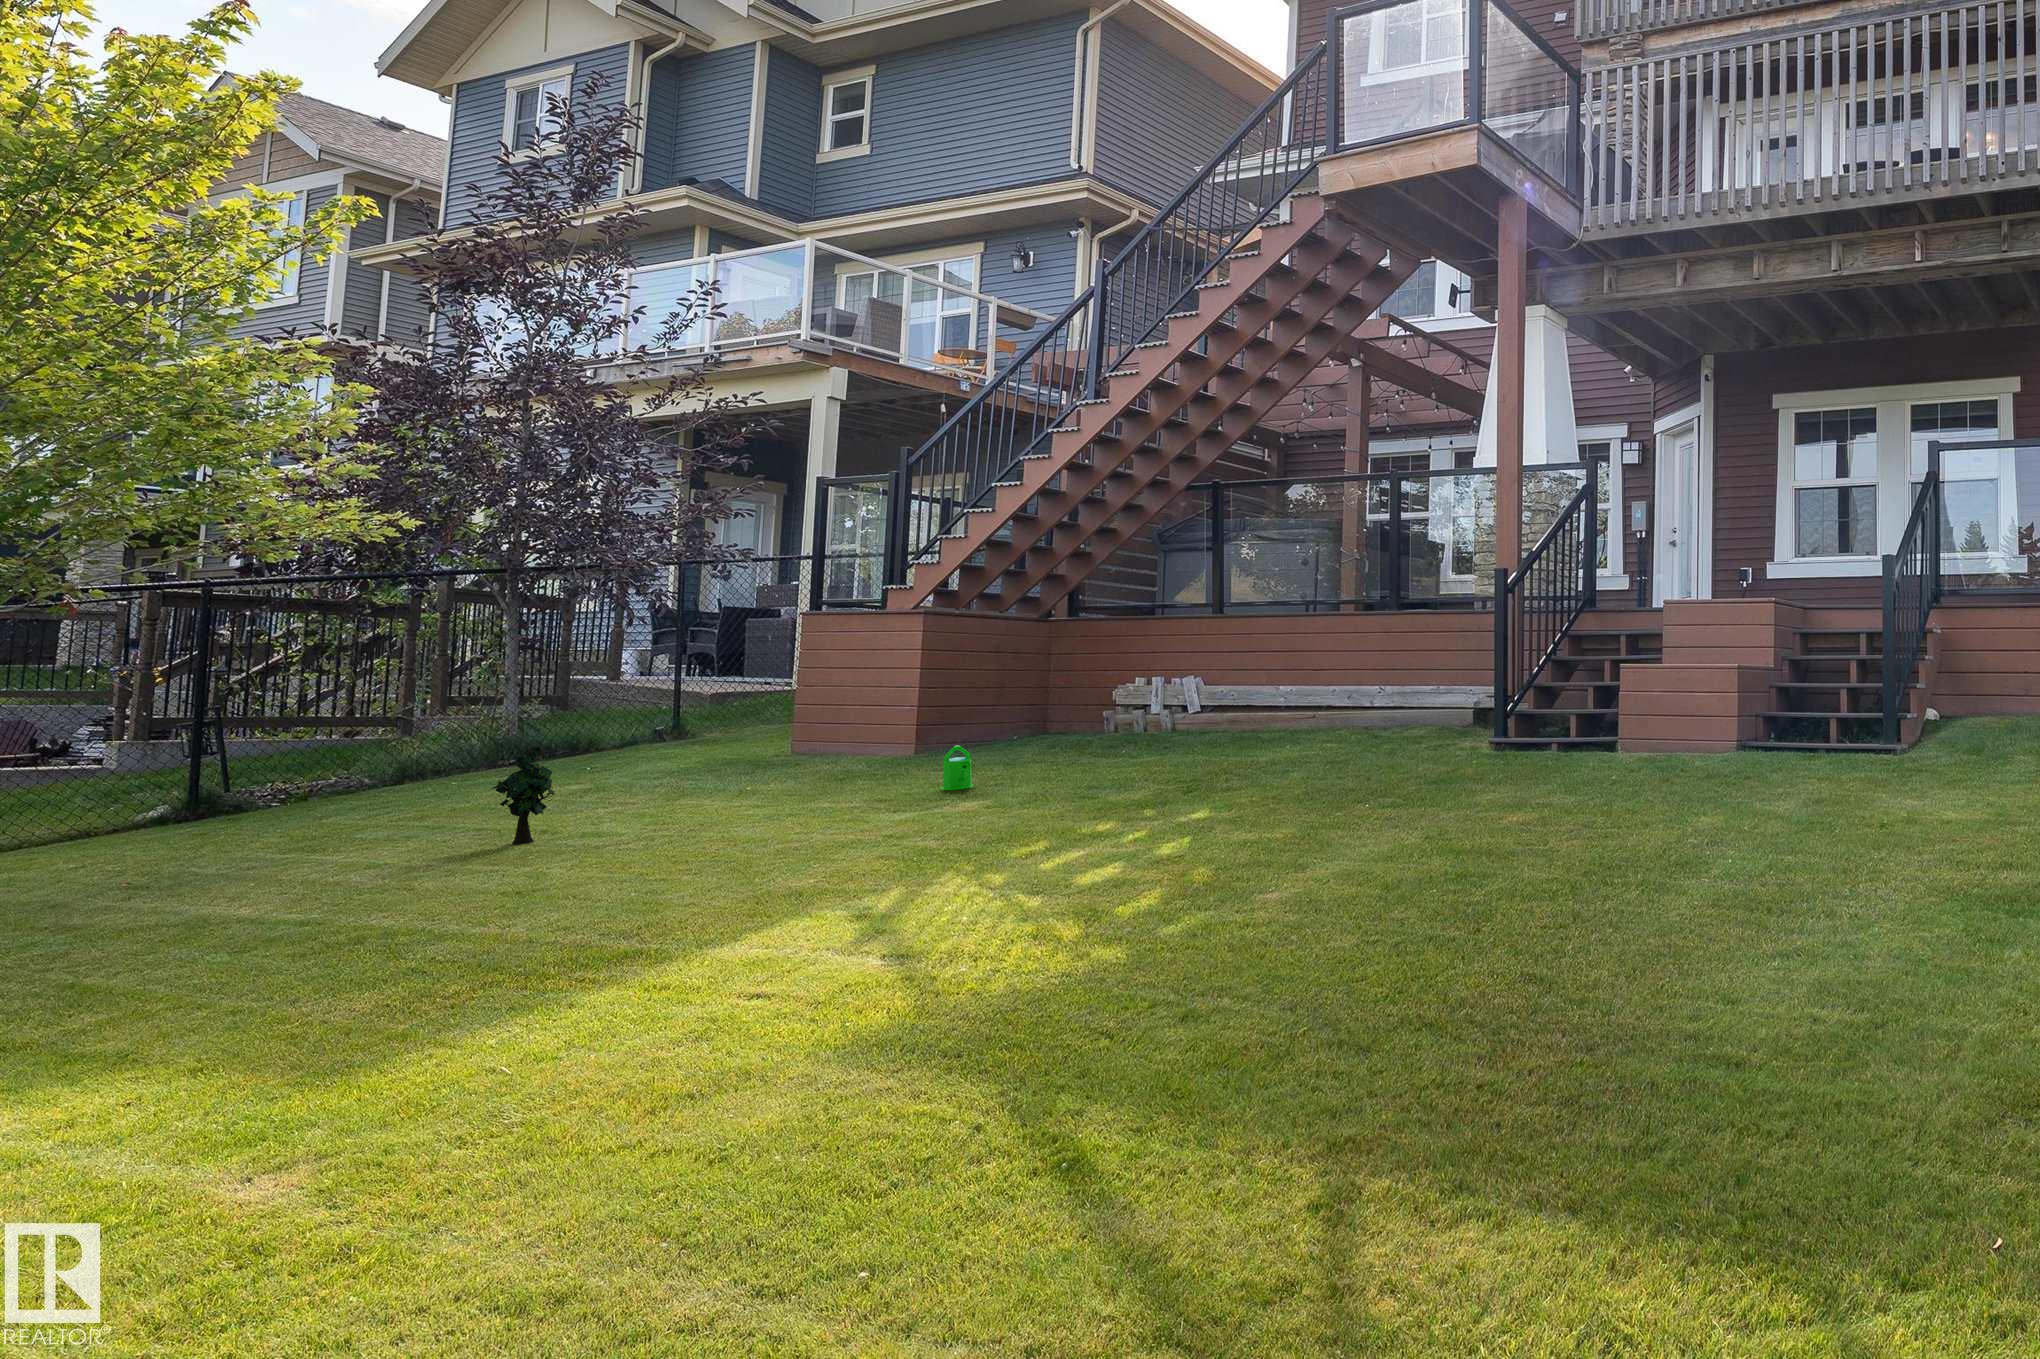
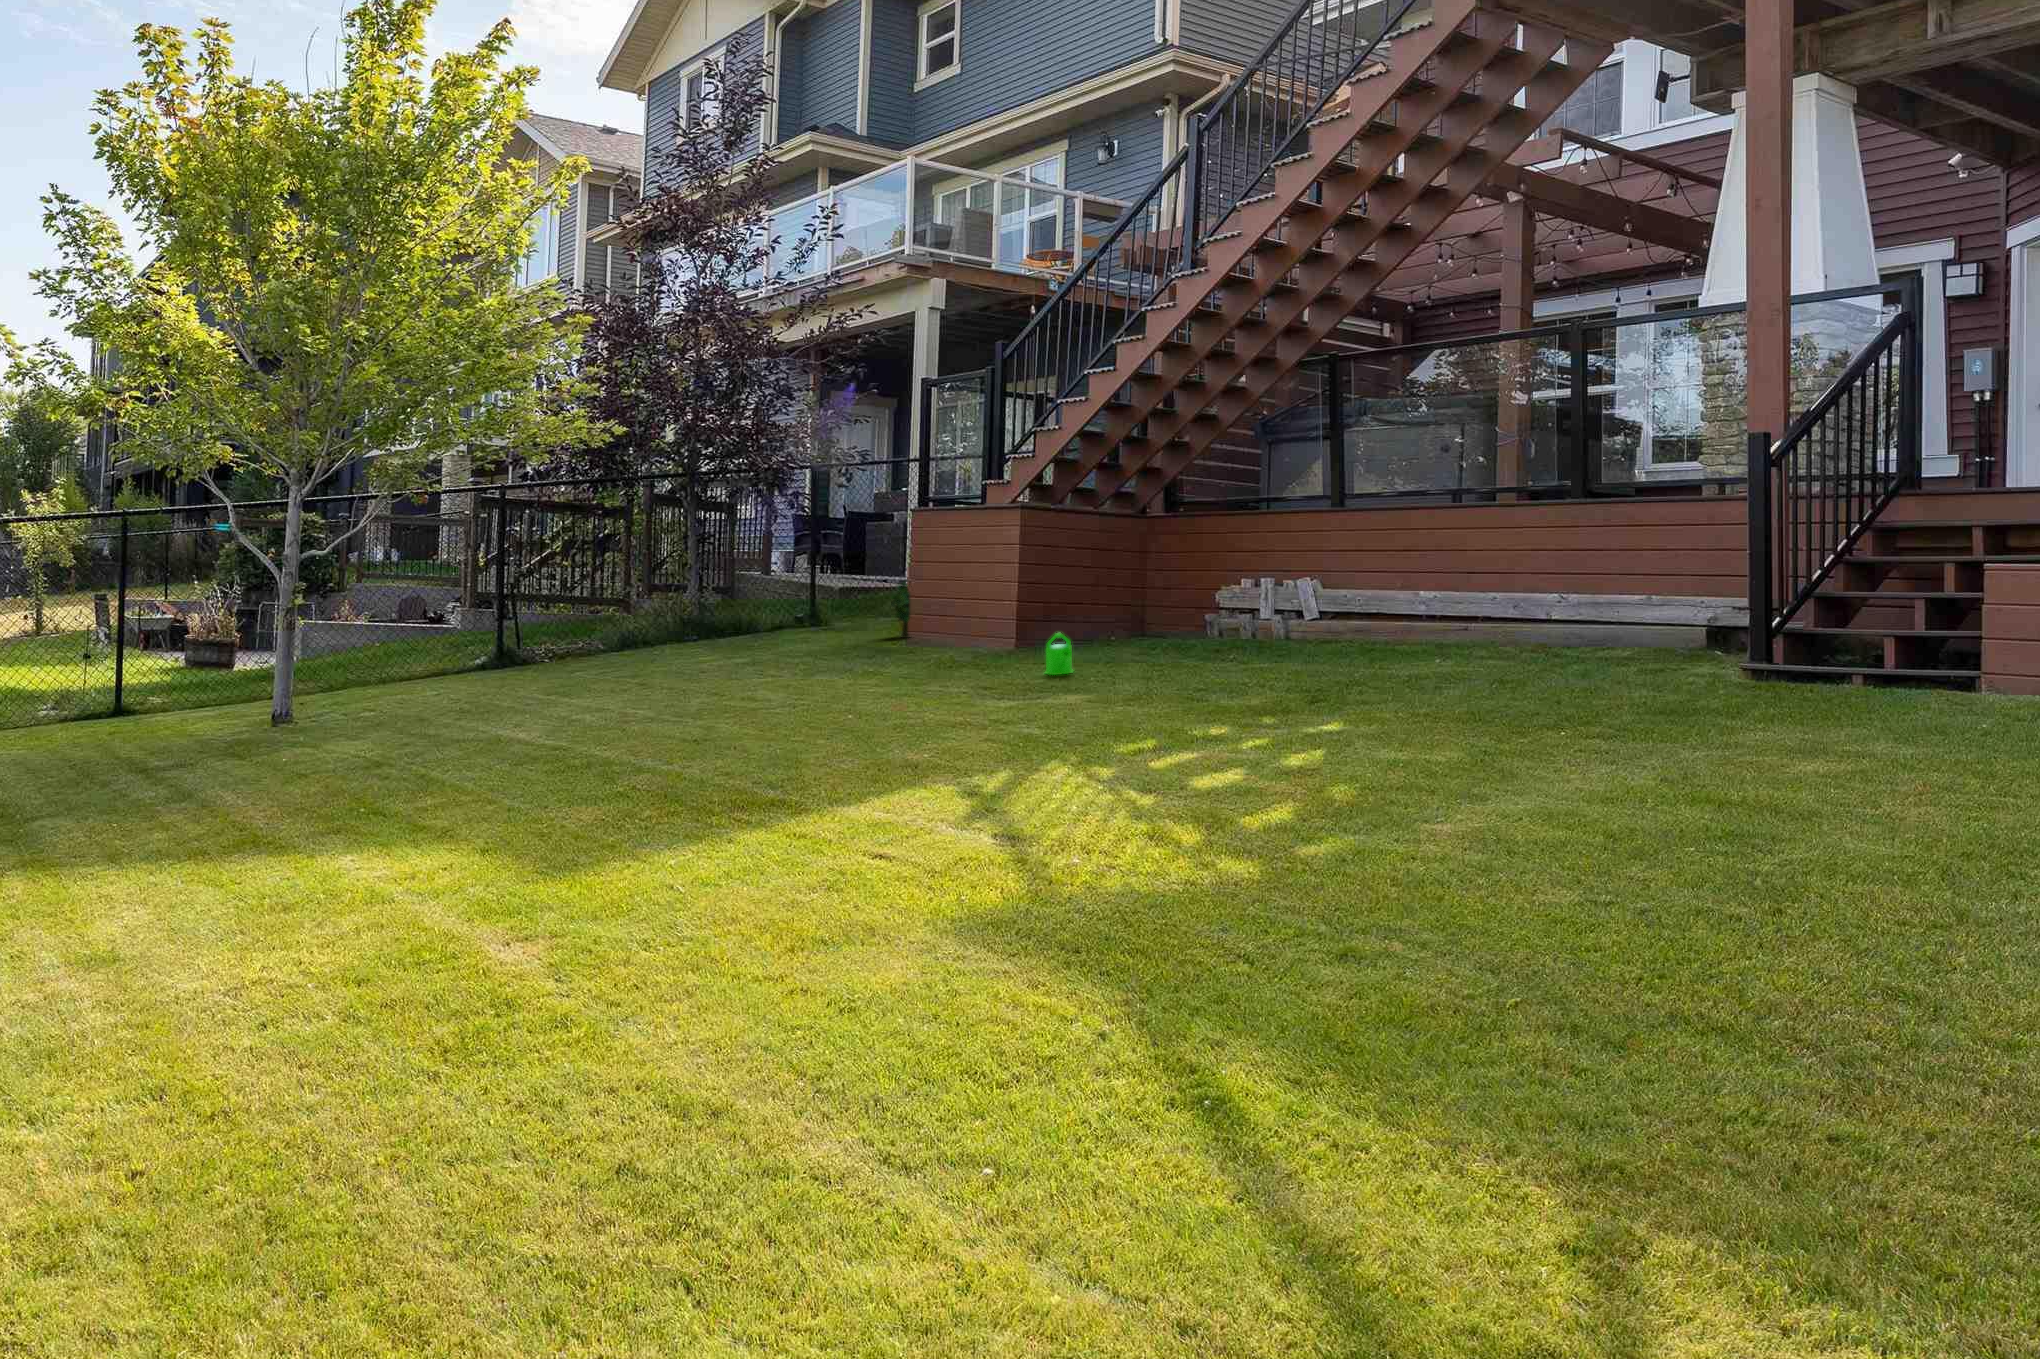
decorative plant: present [491,747,555,845] -> present [891,579,910,638]

